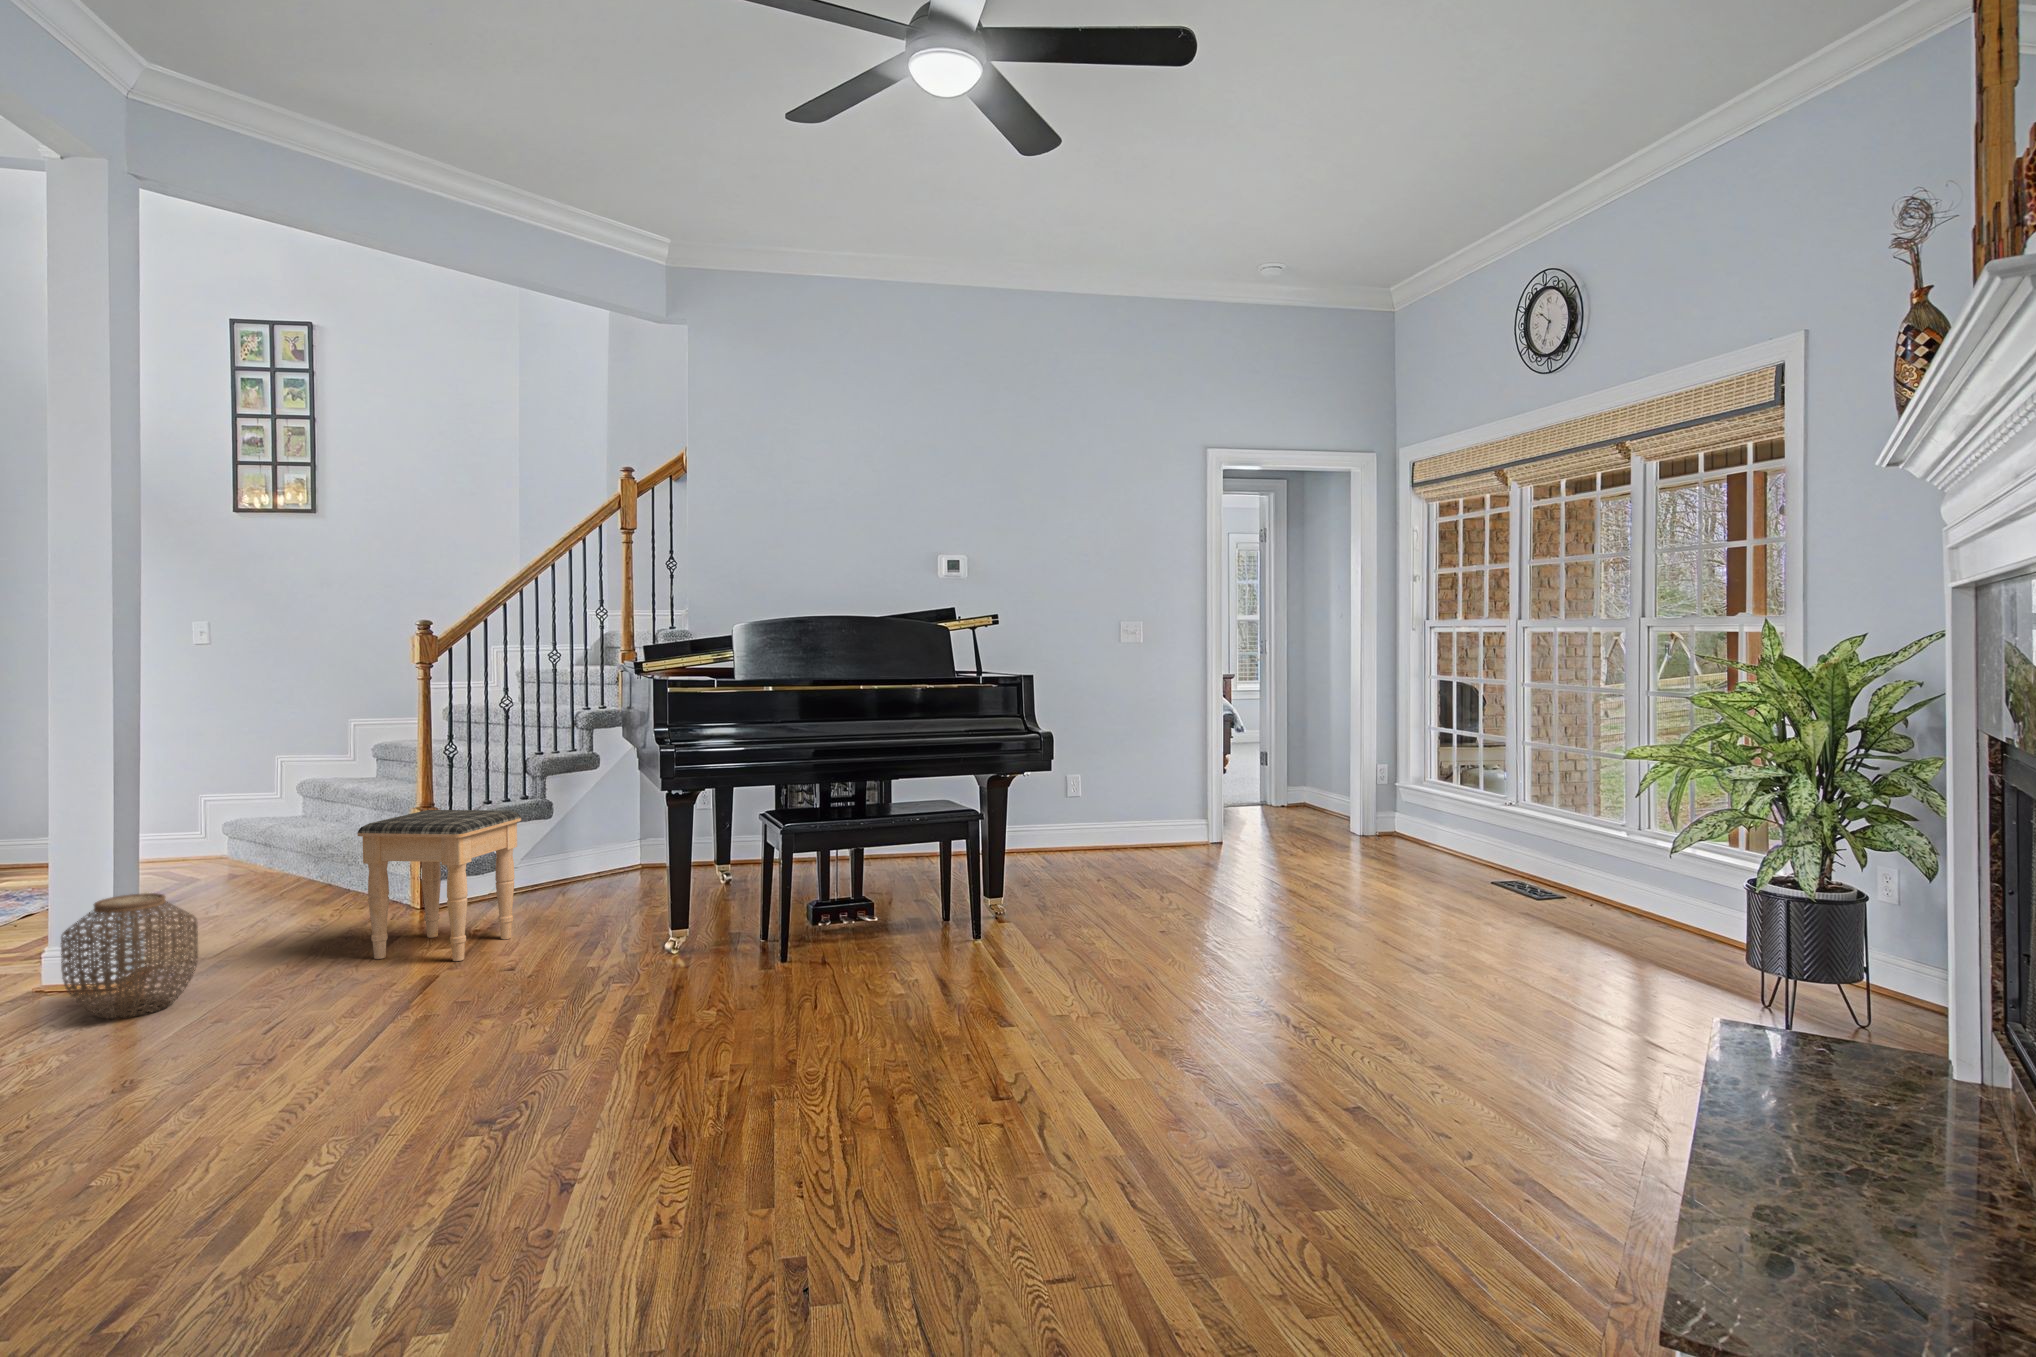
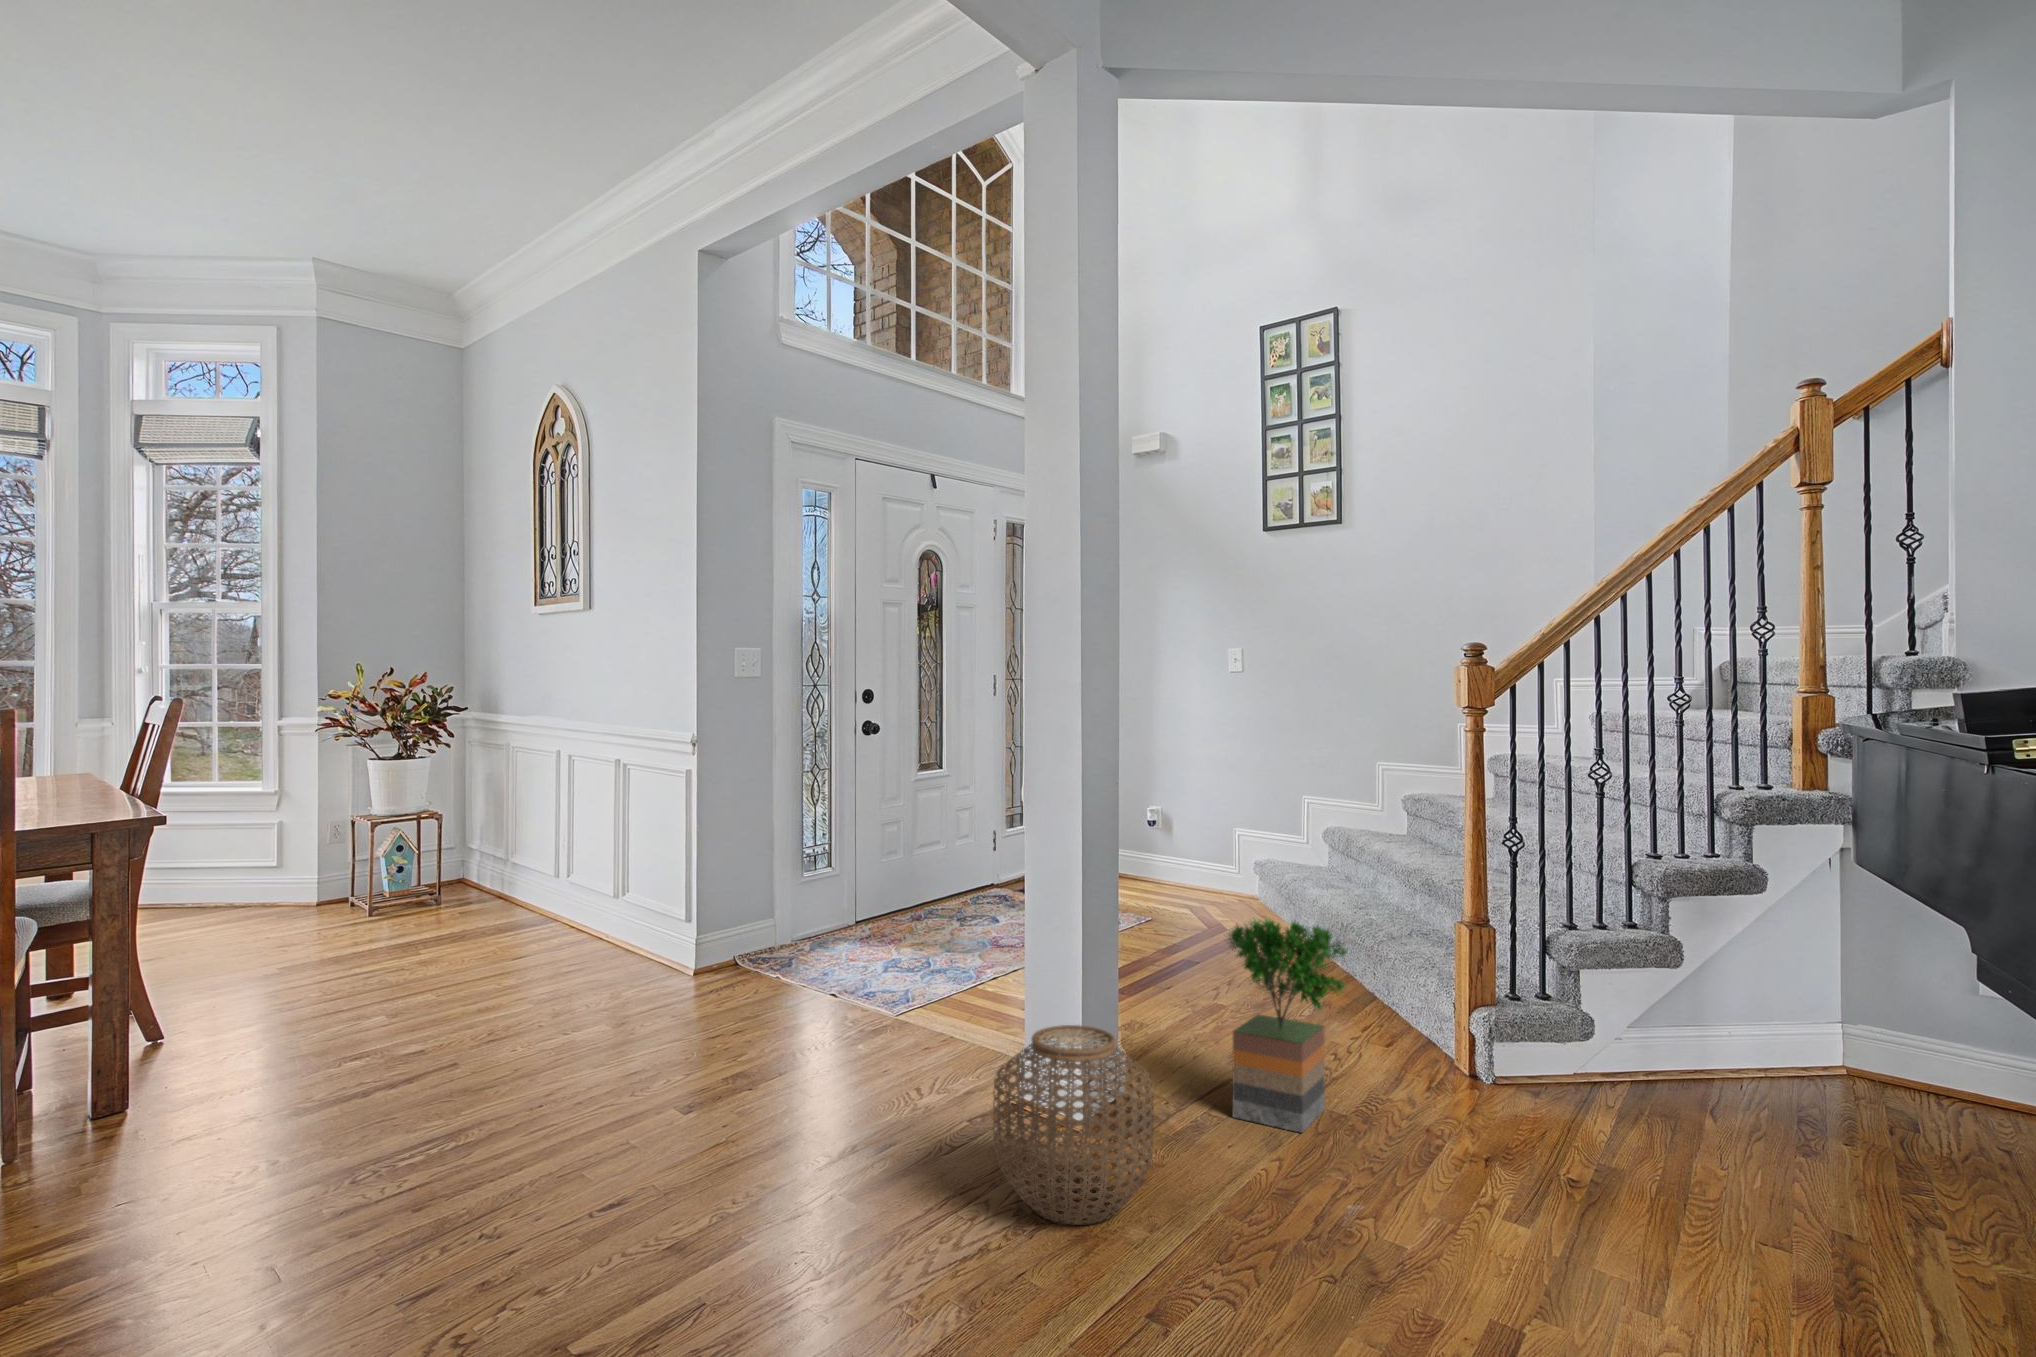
footstool: present [357,810,521,961] -> none [1382,946,1666,1266]
potted tree: none [233,815,335,953] -> present [1228,918,1348,1133]

